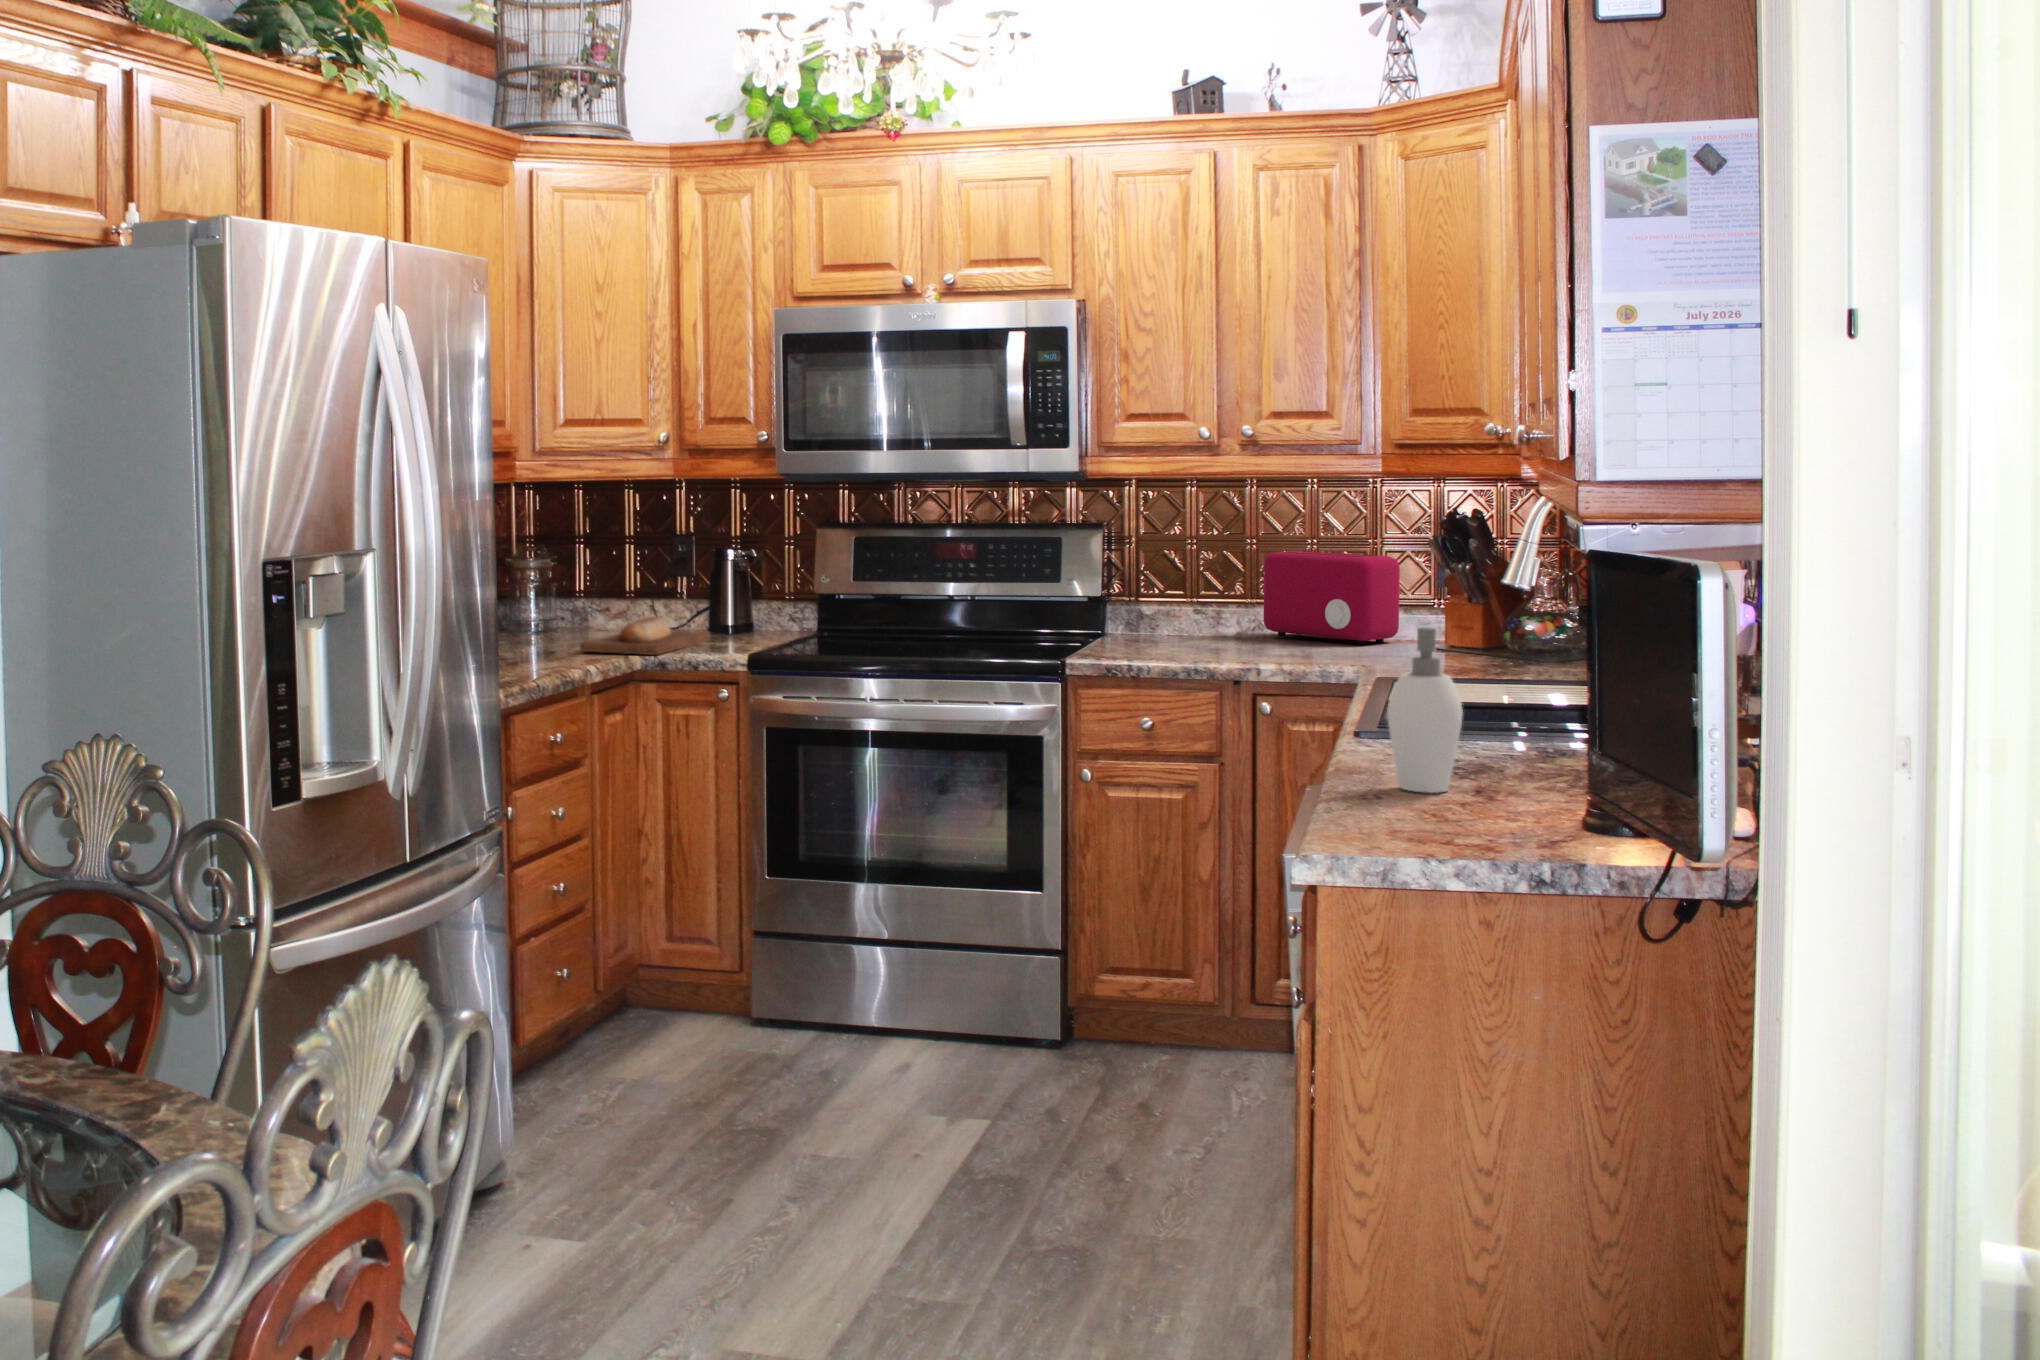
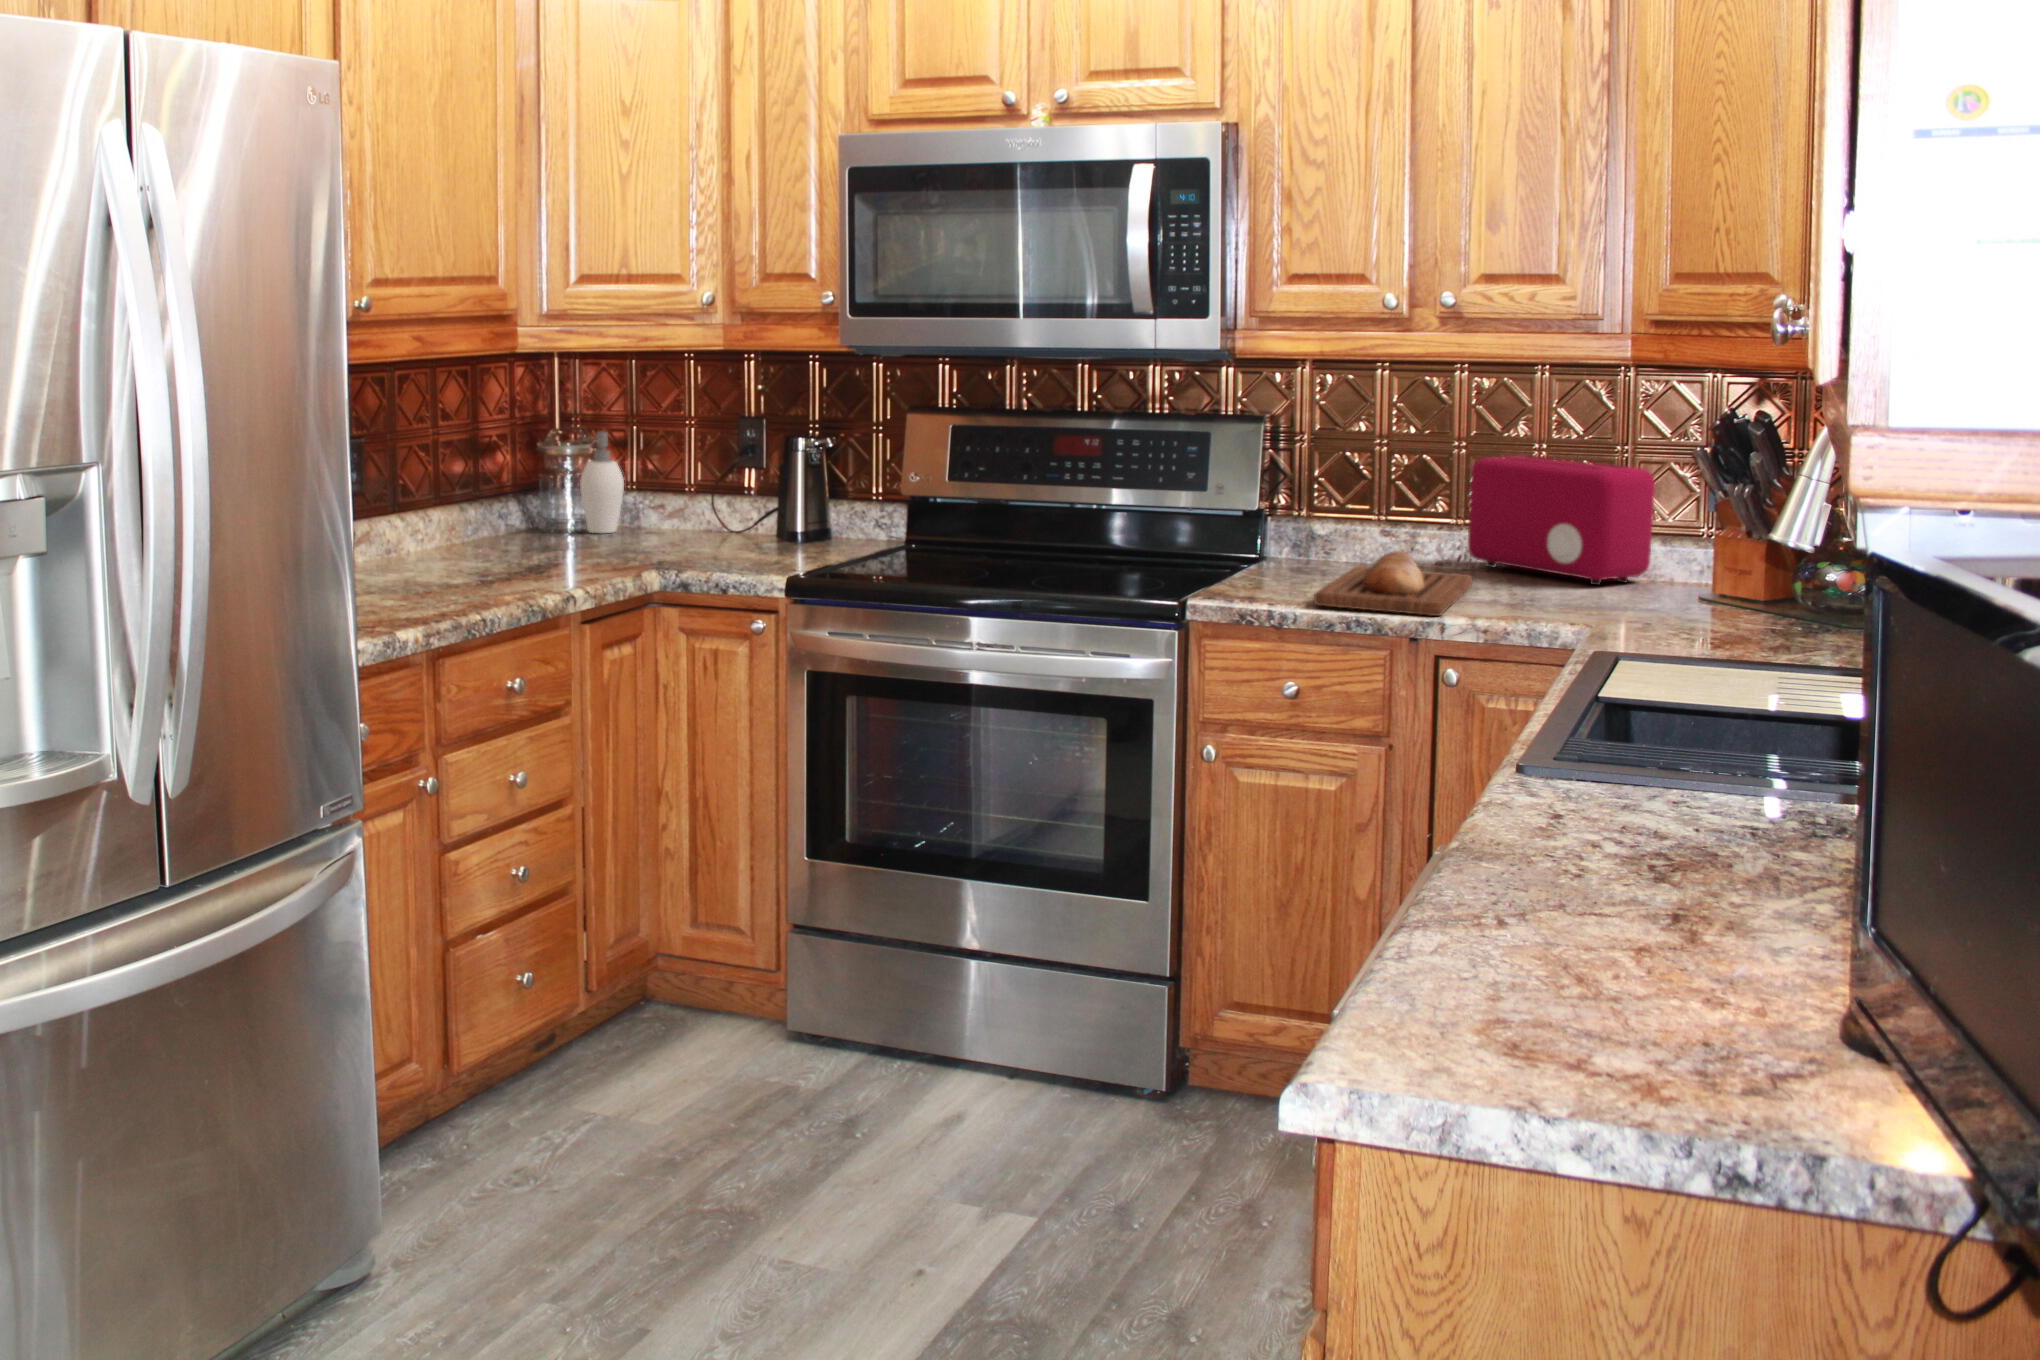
bread loaf: present [580,616,710,655] -> present [1314,551,1472,616]
soap dispenser: present [1387,627,1463,793] -> present [580,432,624,533]

